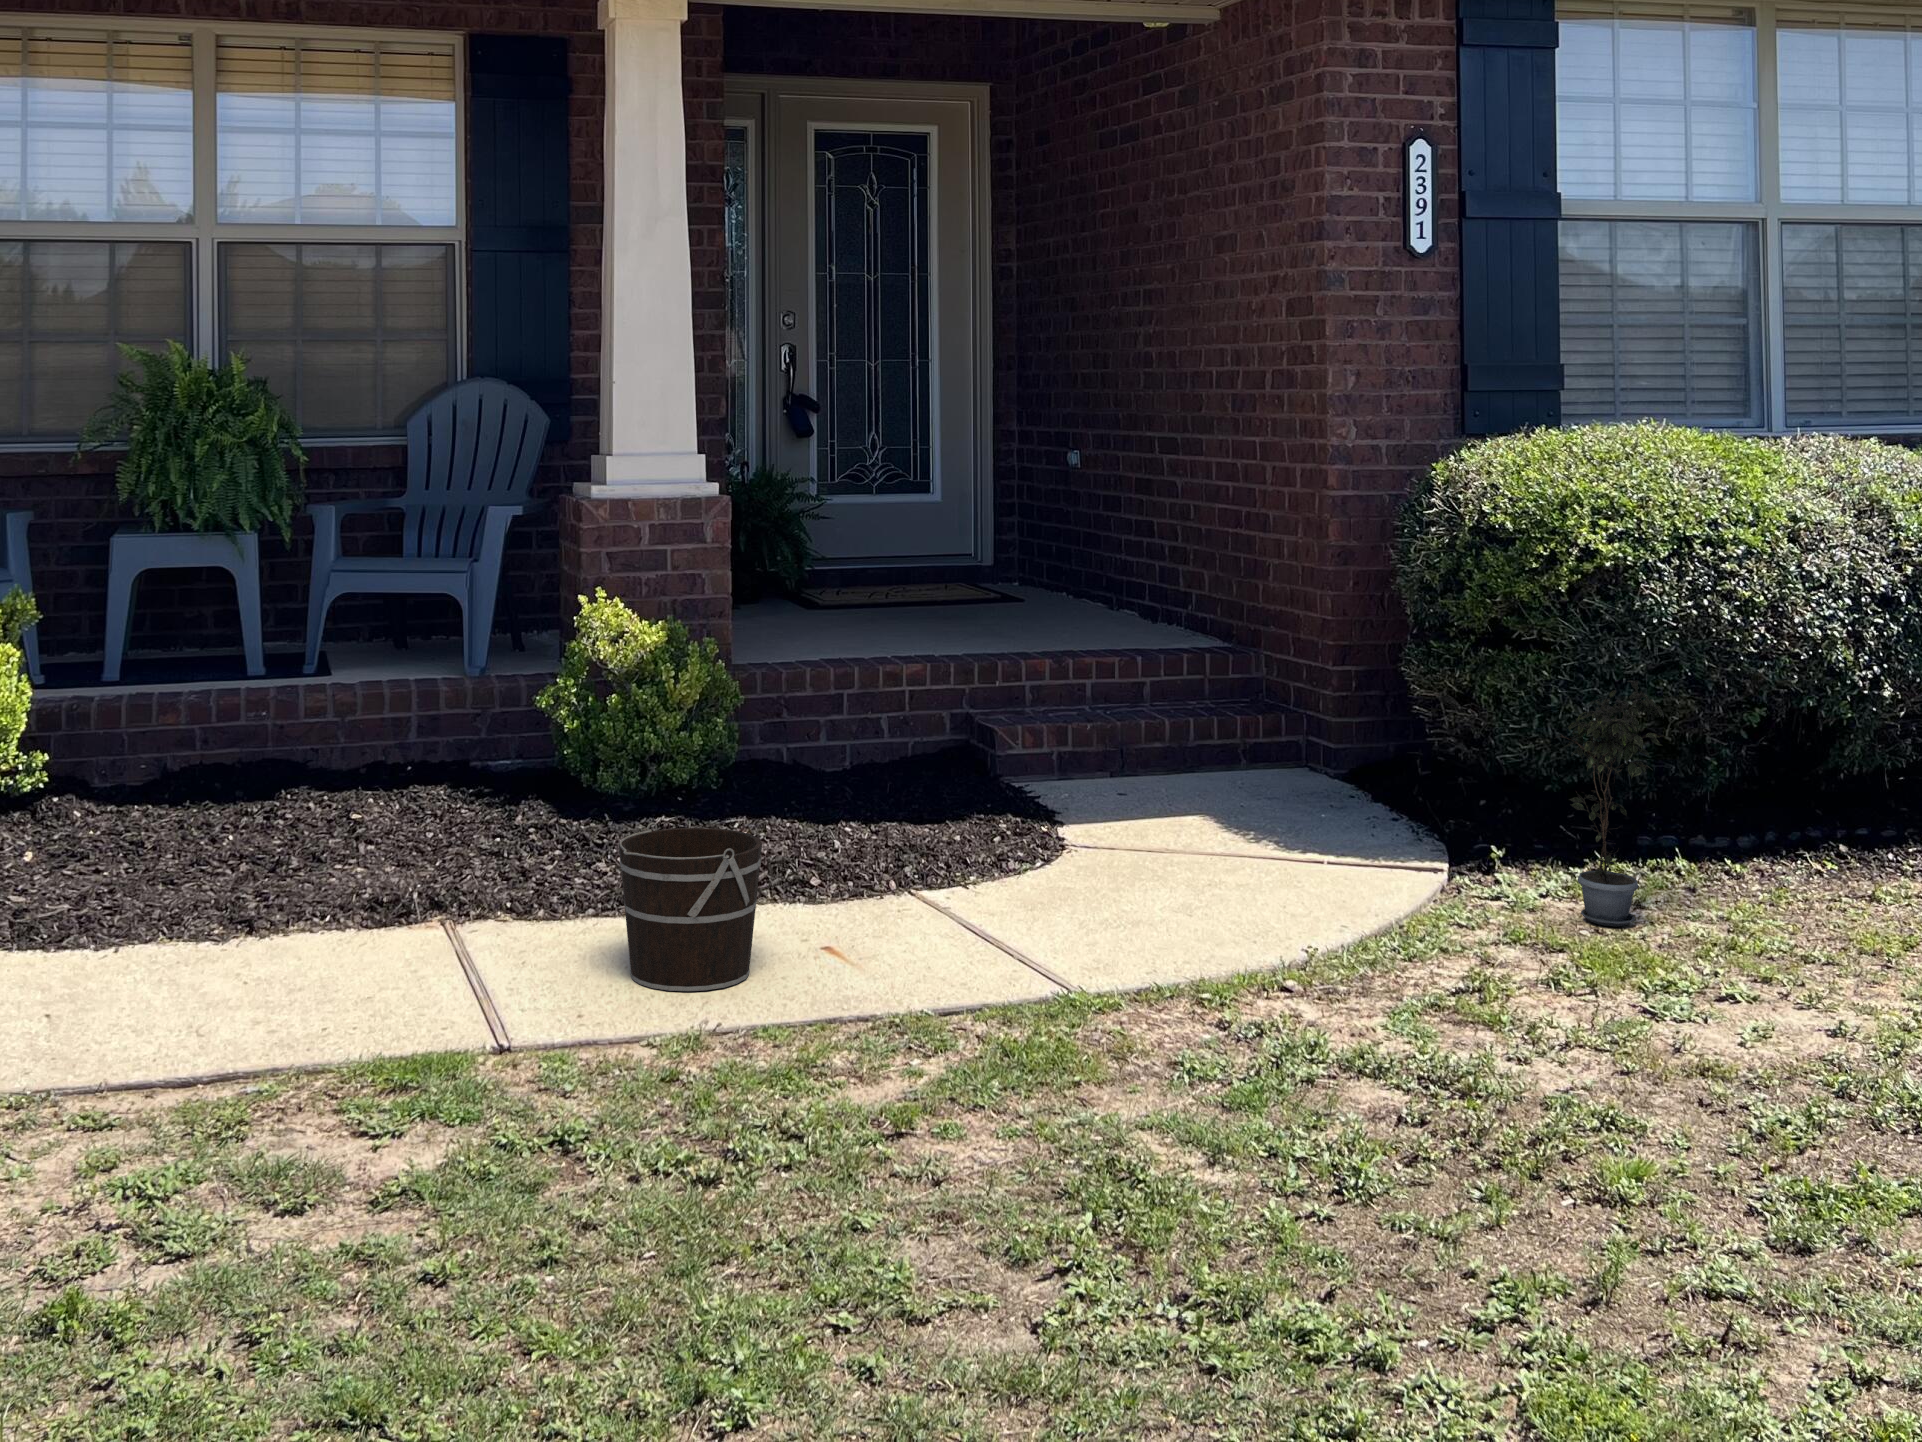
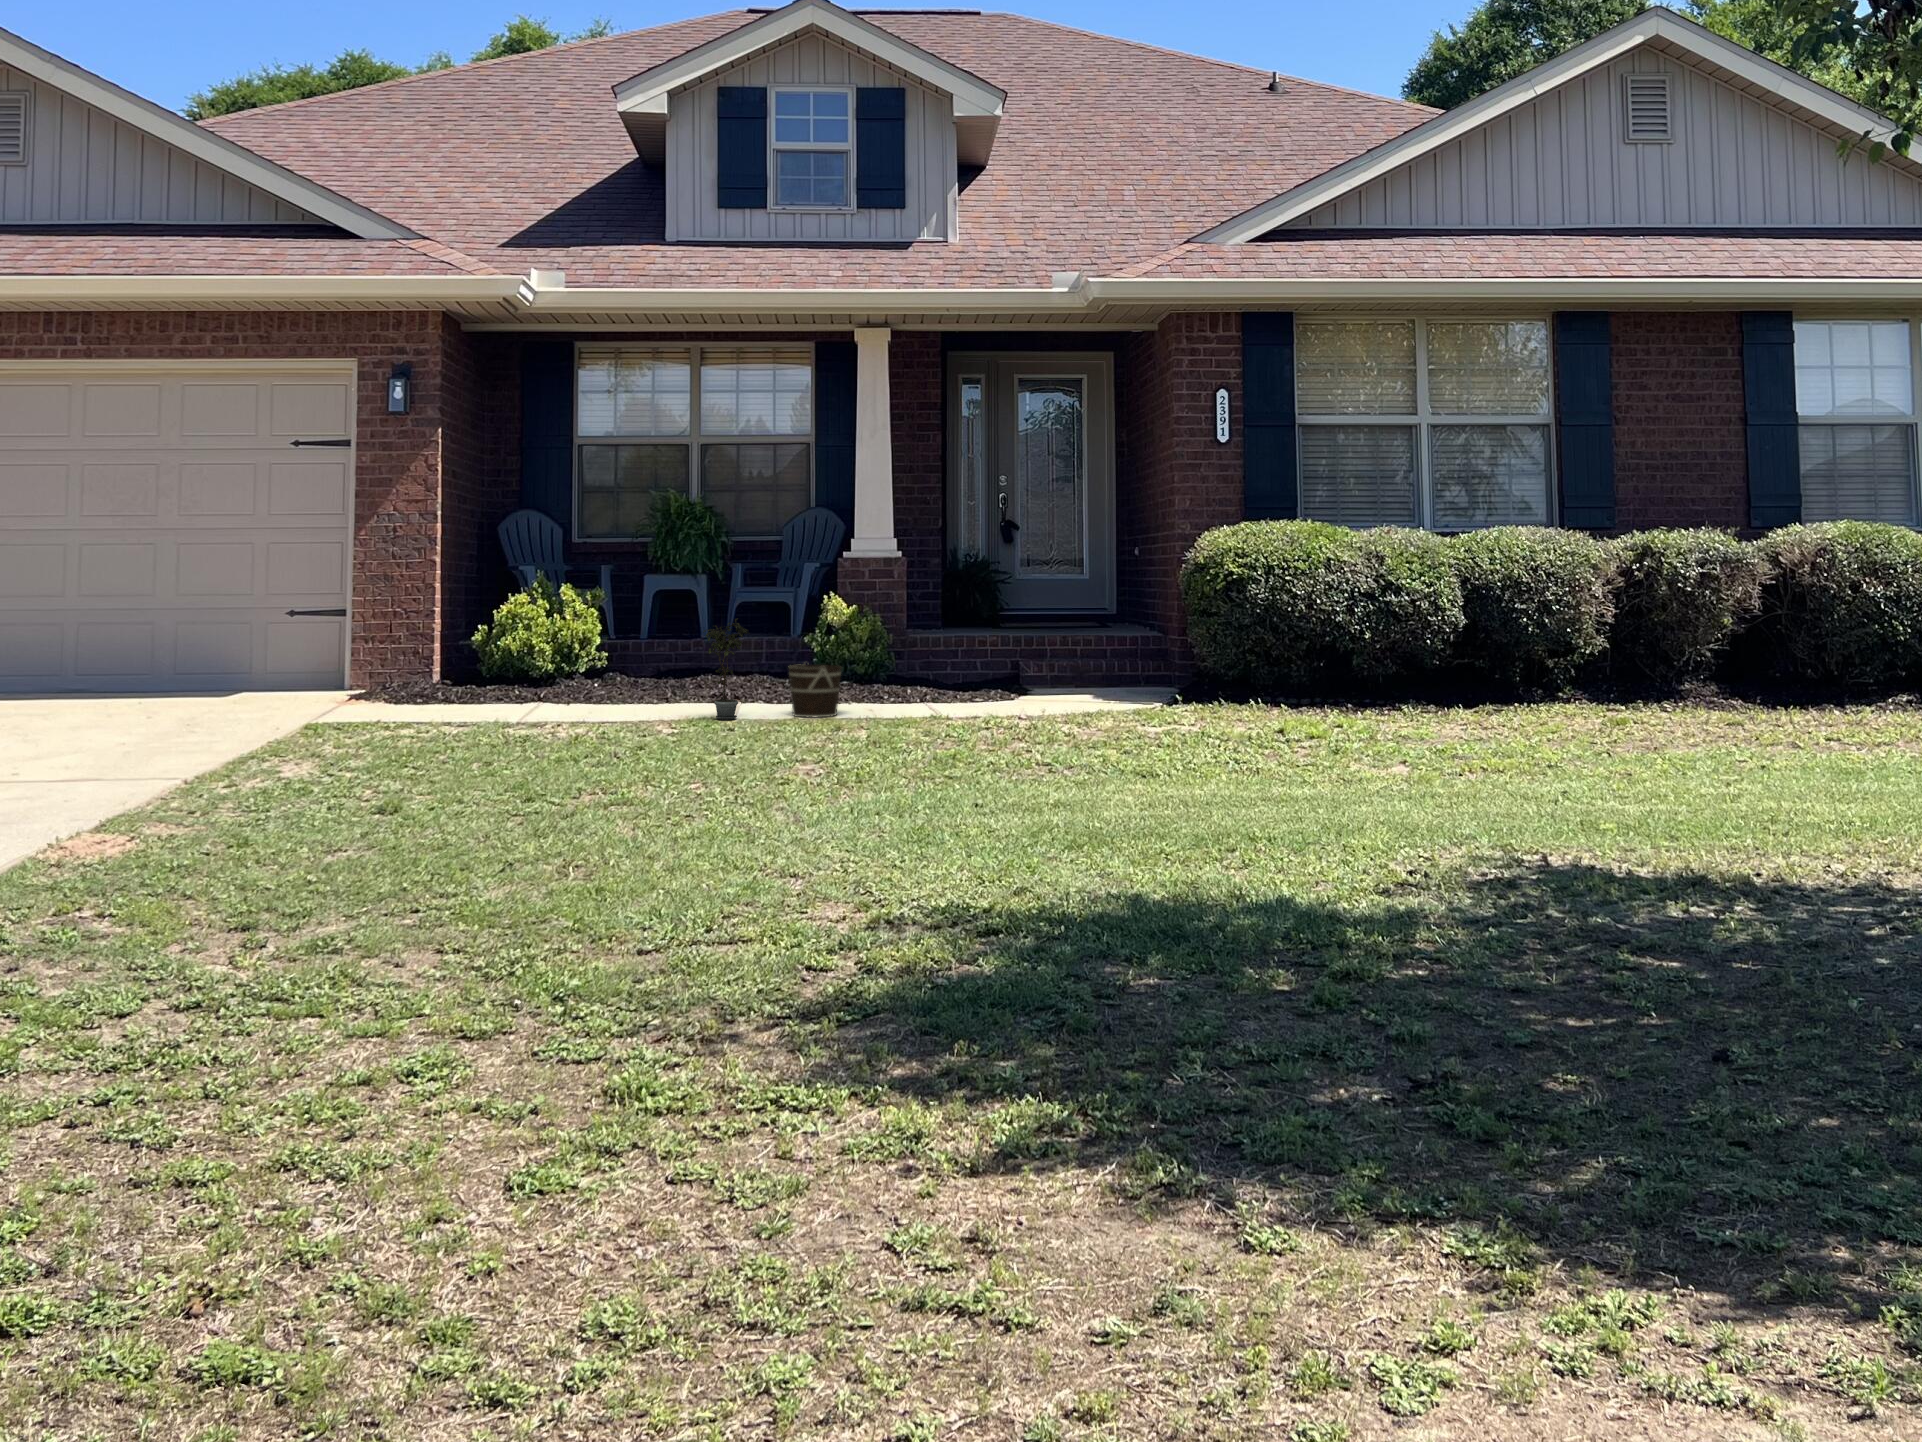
potted plant: present [1555,680,1665,927] -> present [704,618,750,720]

